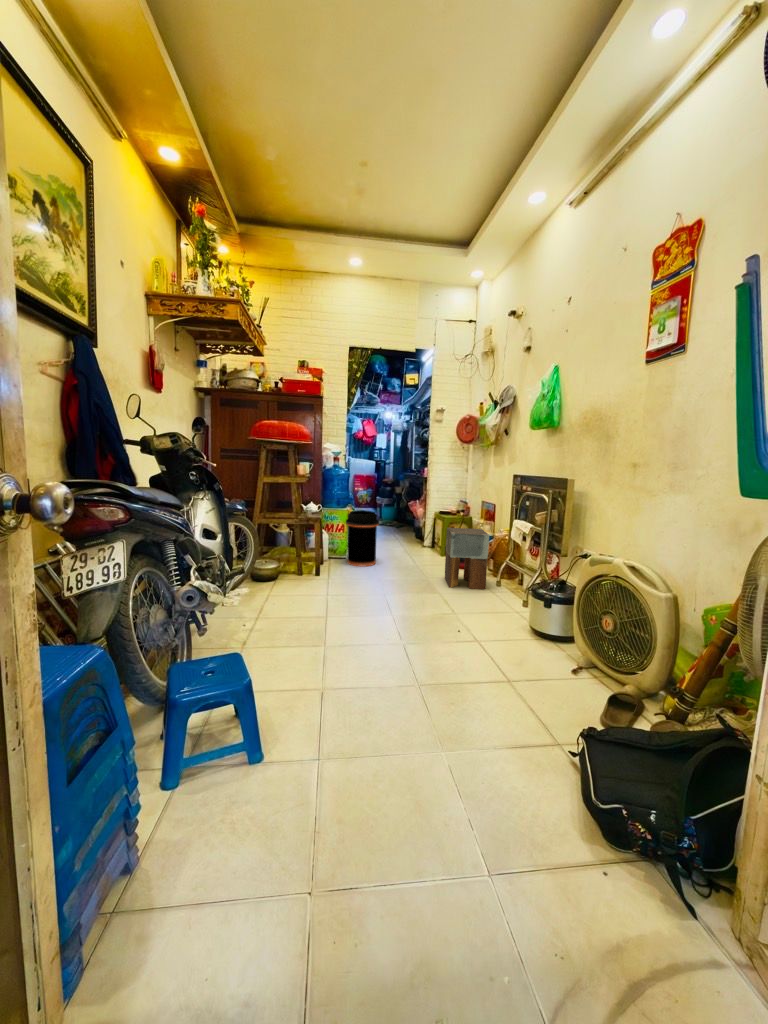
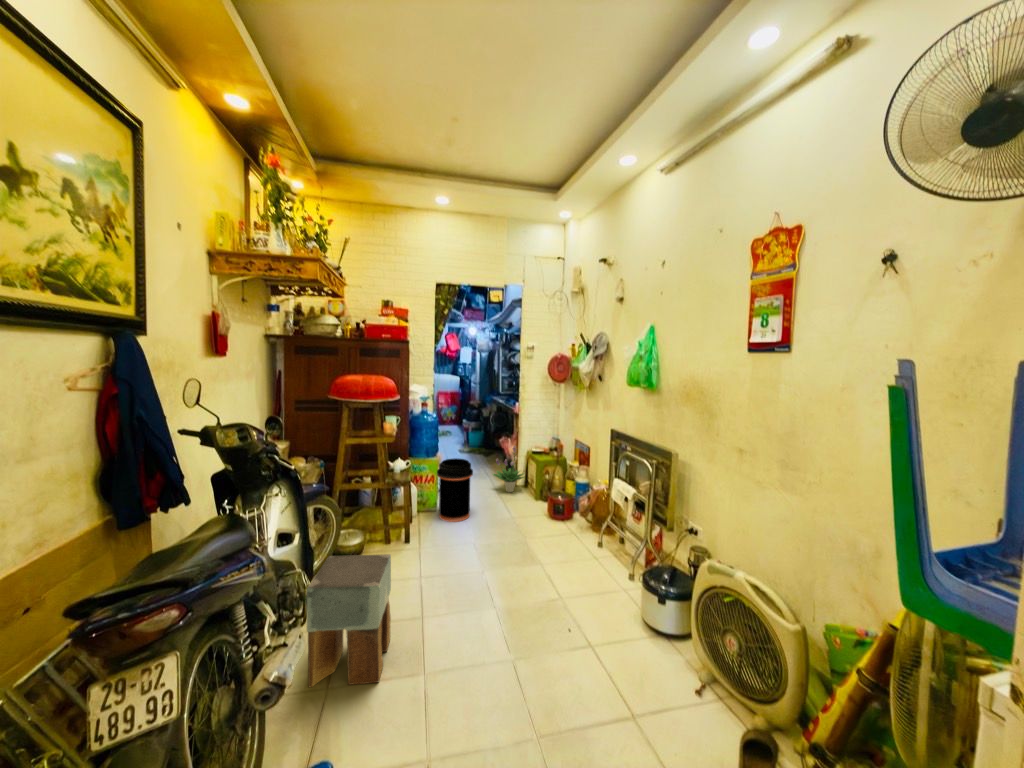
potted plant: none [400,507,433,551] -> present [493,446,524,492]
stool: present [445,528,489,589] -> present [307,554,391,687]

